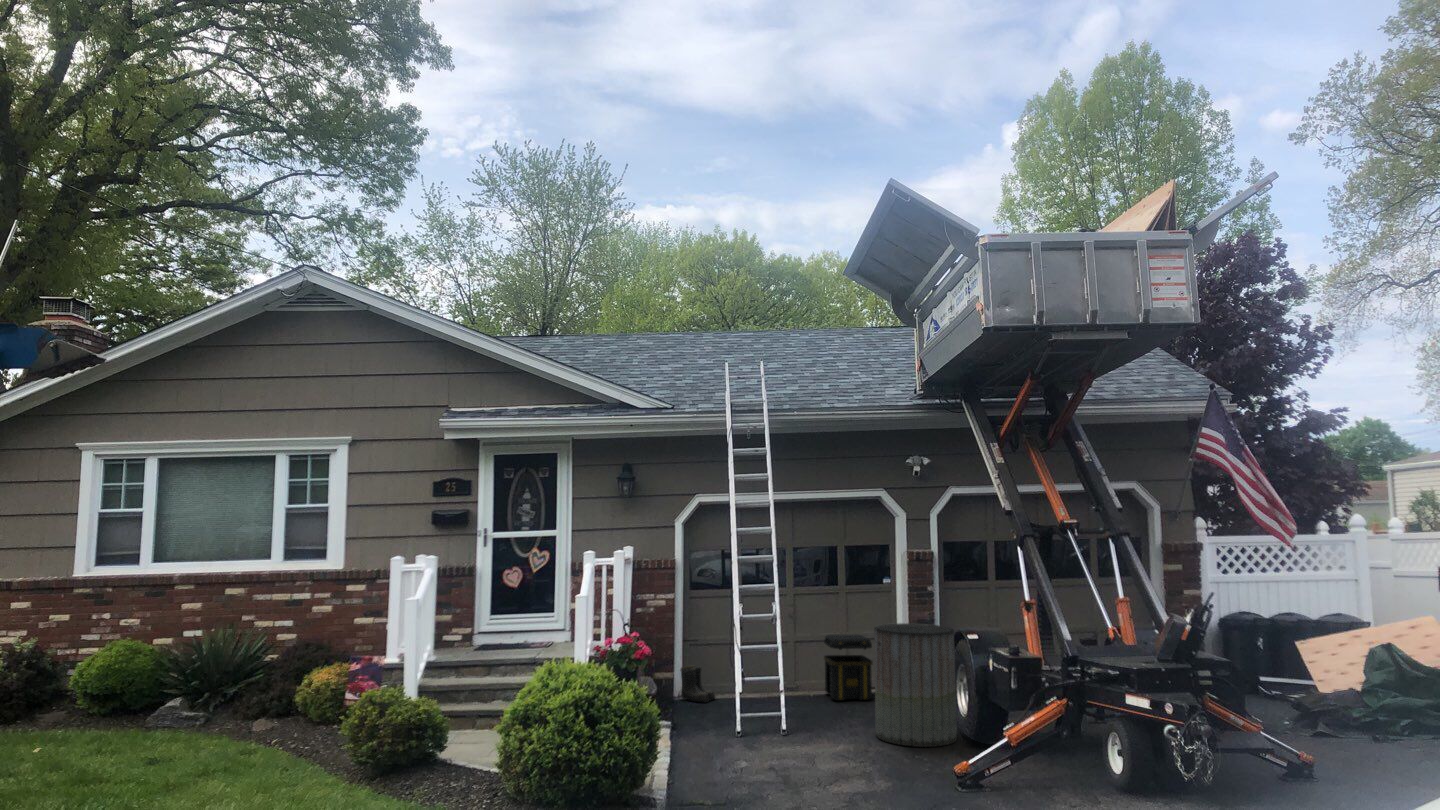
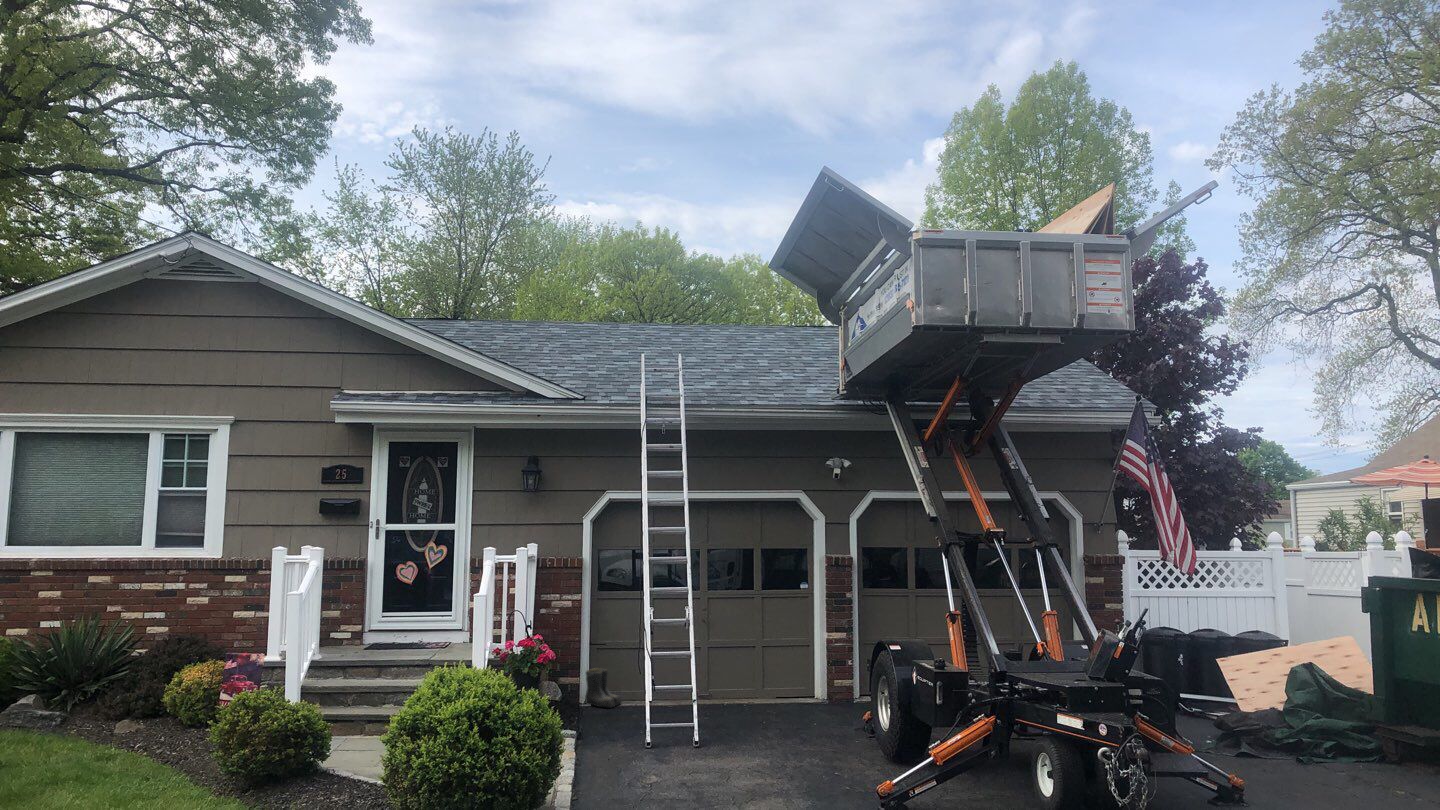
trash can: present [874,623,957,747] -> none [789,629,872,759]
toolbox: present [824,635,873,701] -> none [735,637,785,706]

